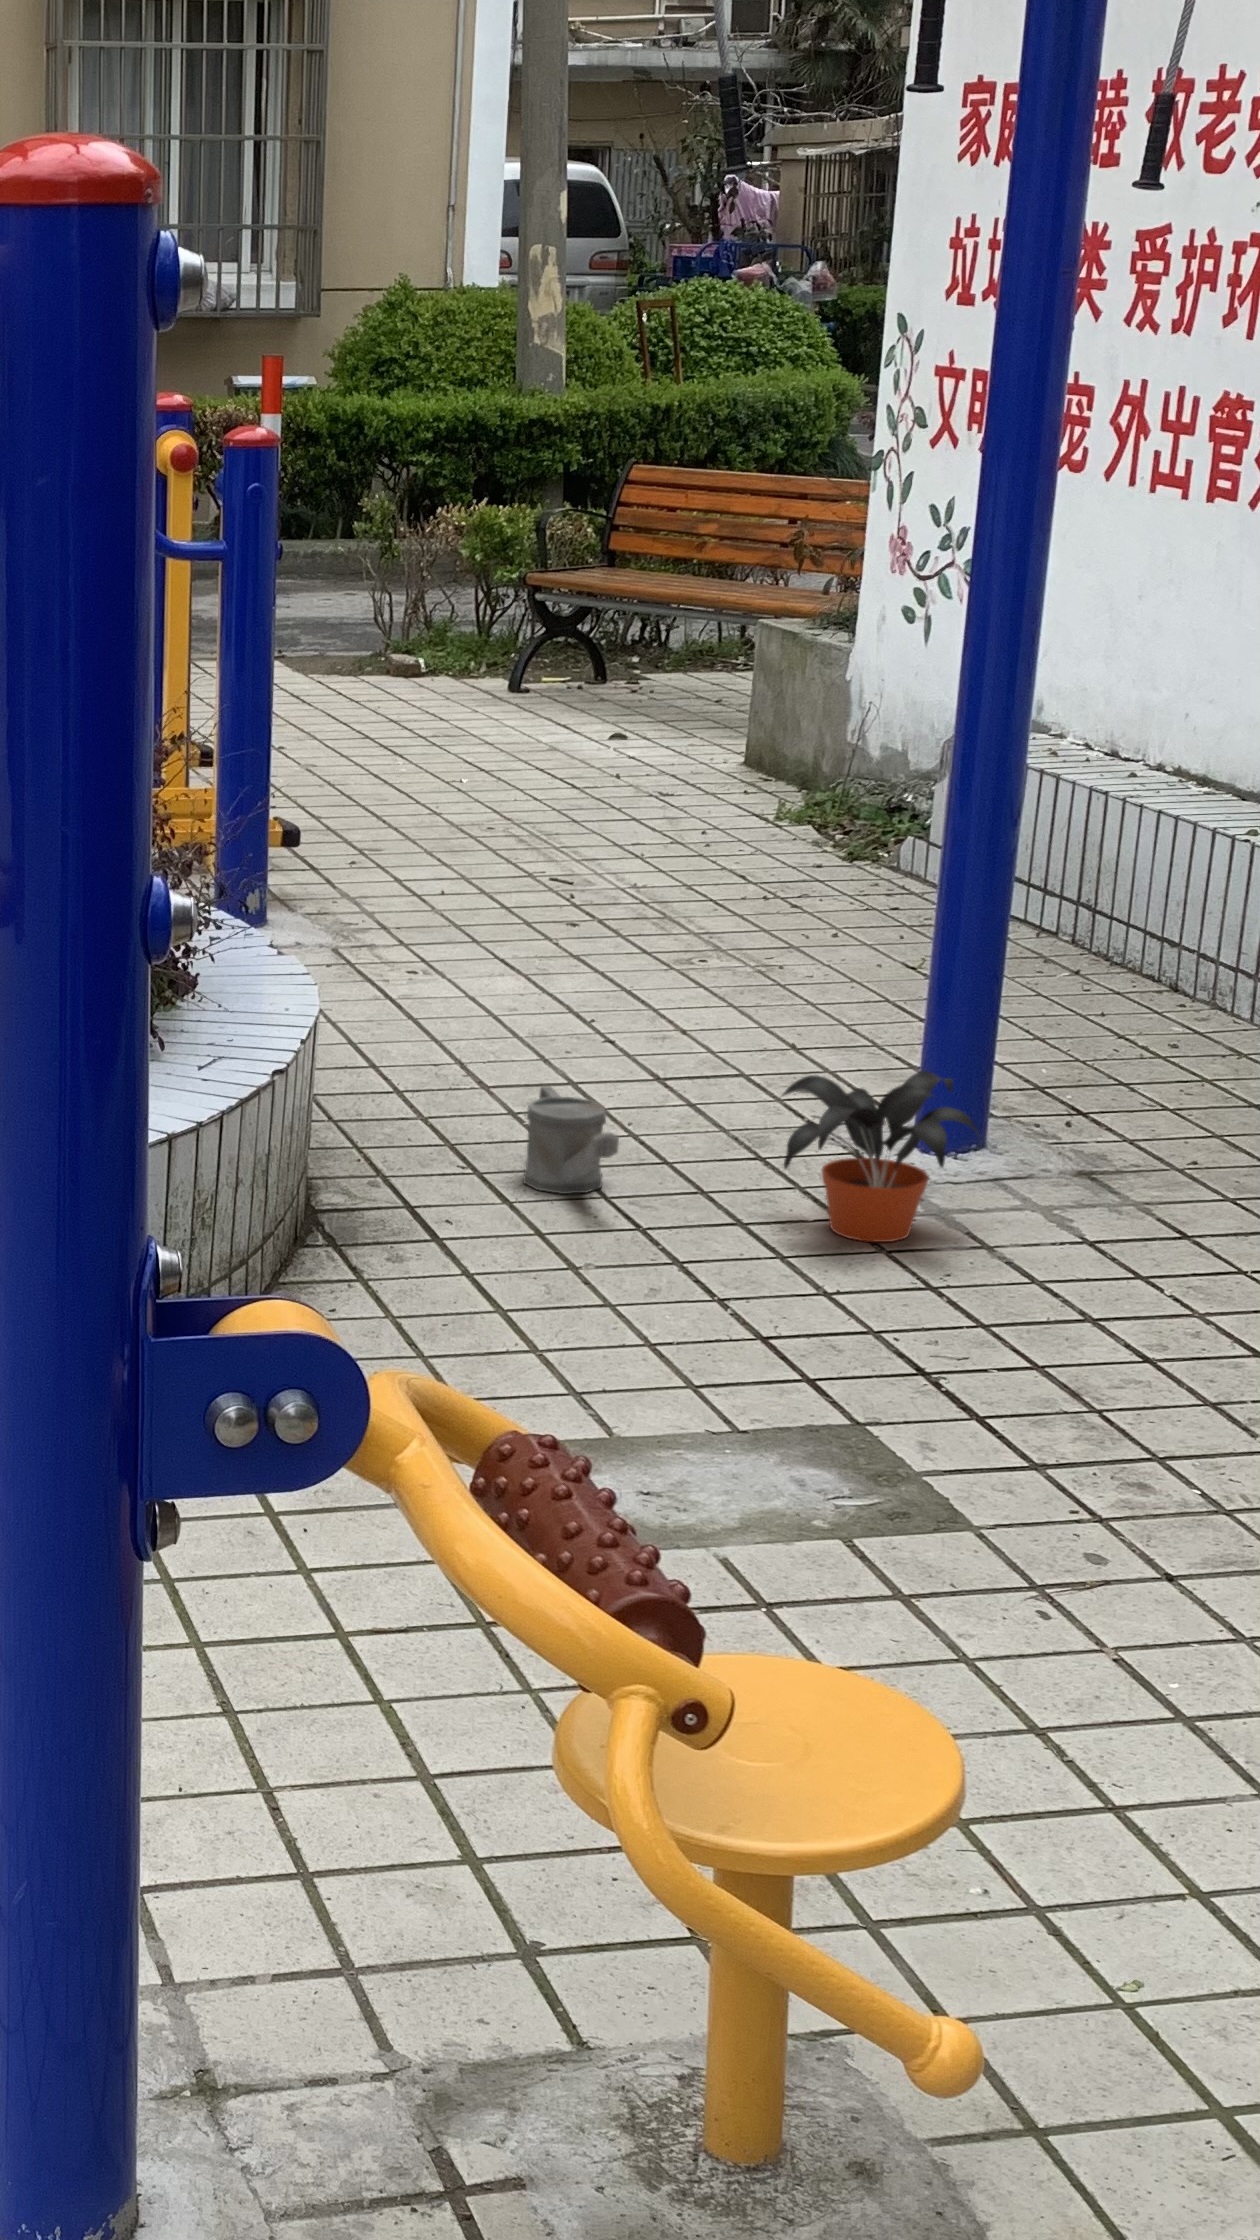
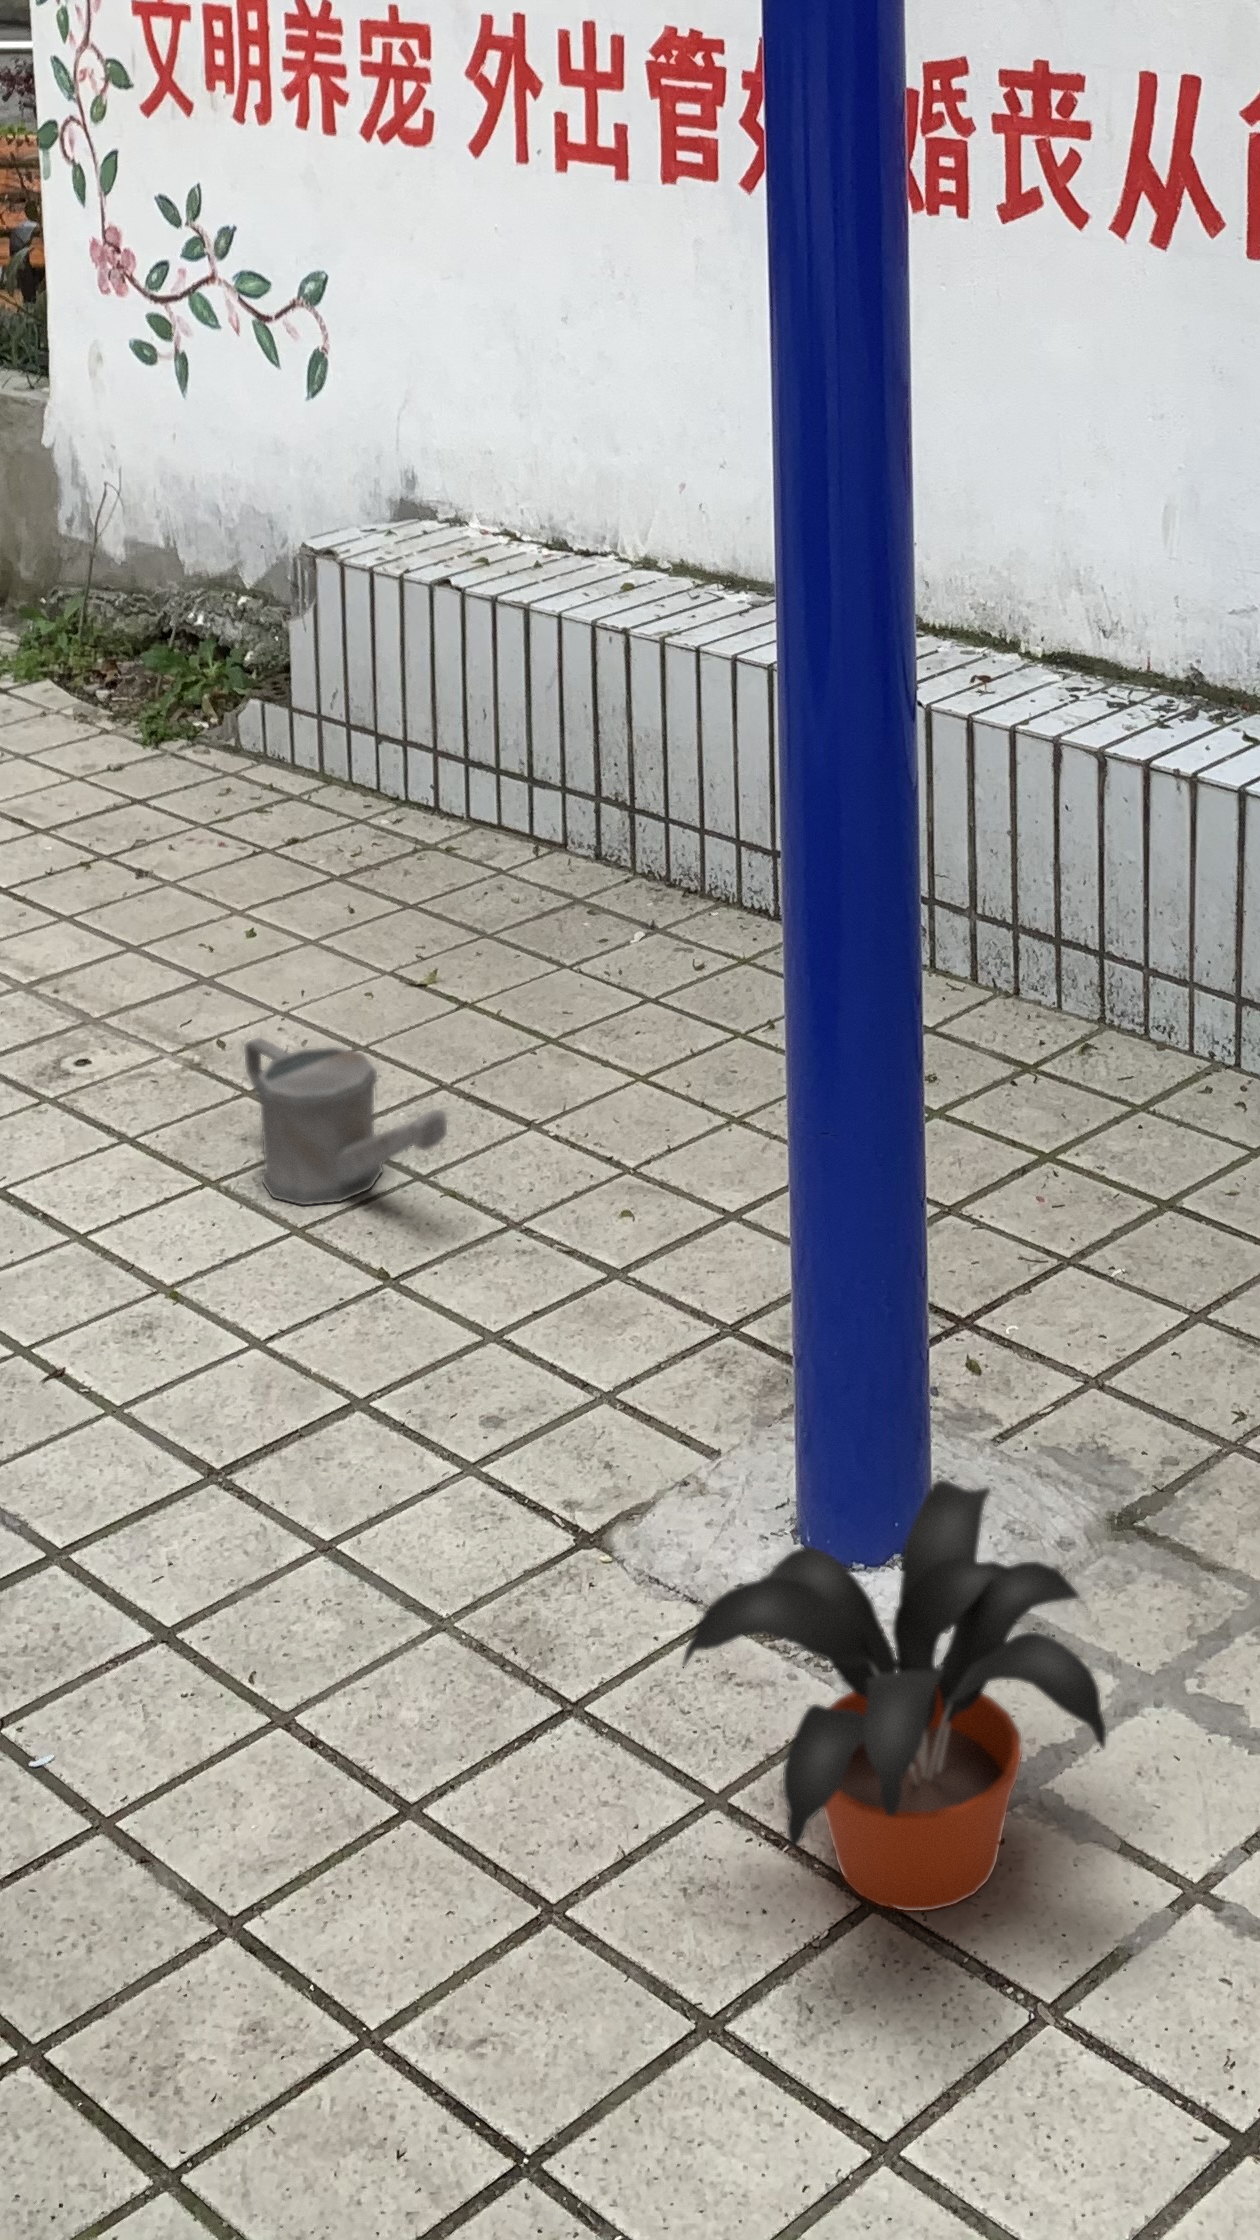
watering can: present [523,1086,619,1194] -> present [245,1038,447,1205]

